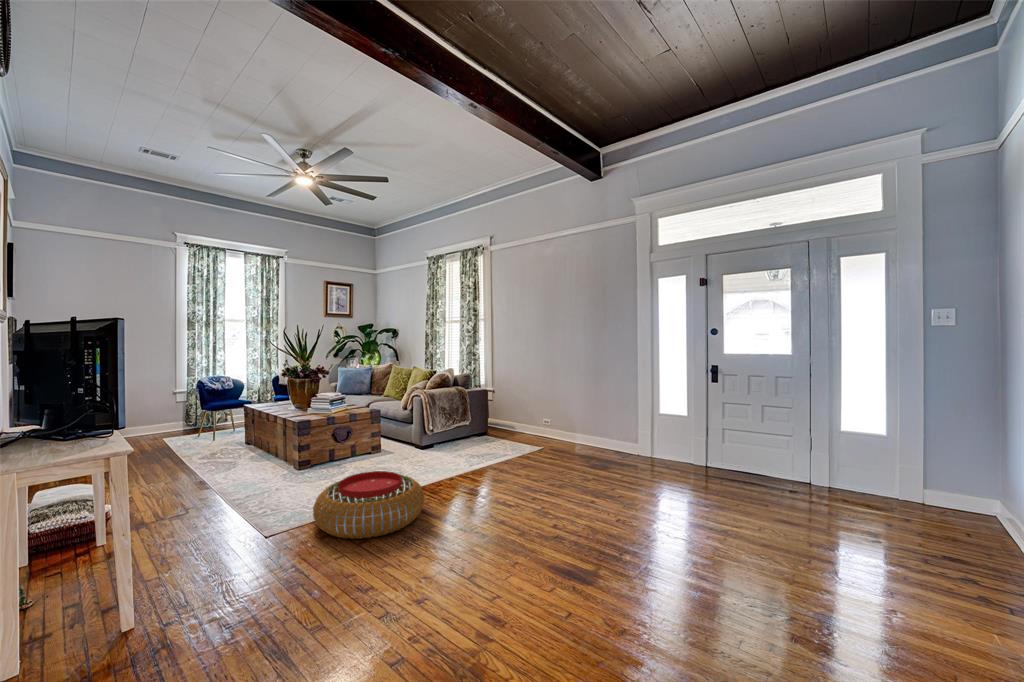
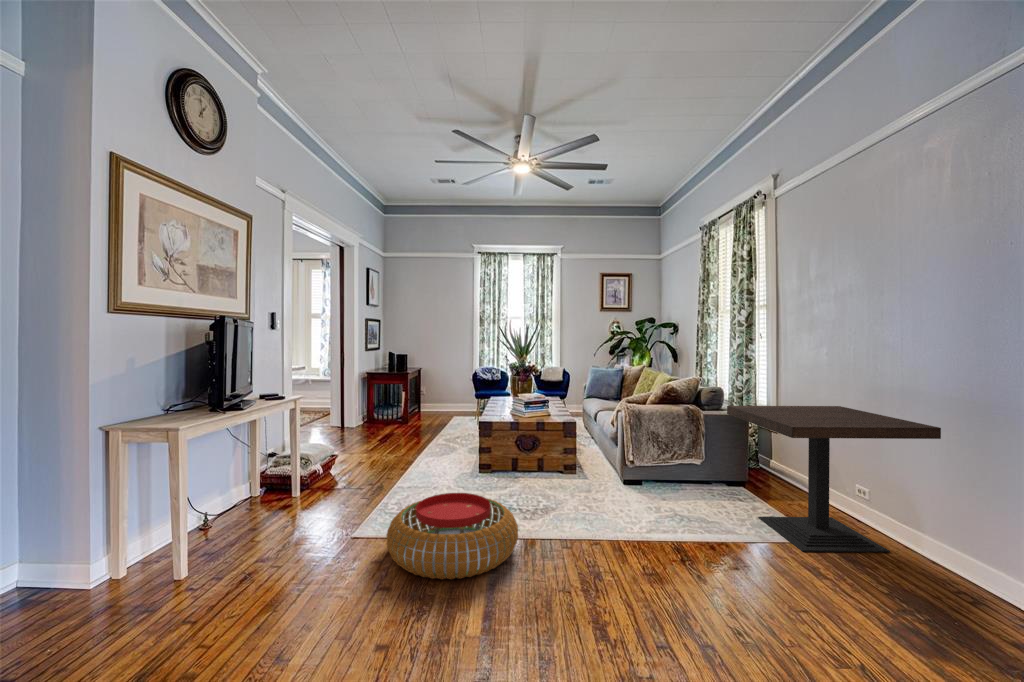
side table: none [495,379,594,458] -> present [727,406,941,552]

